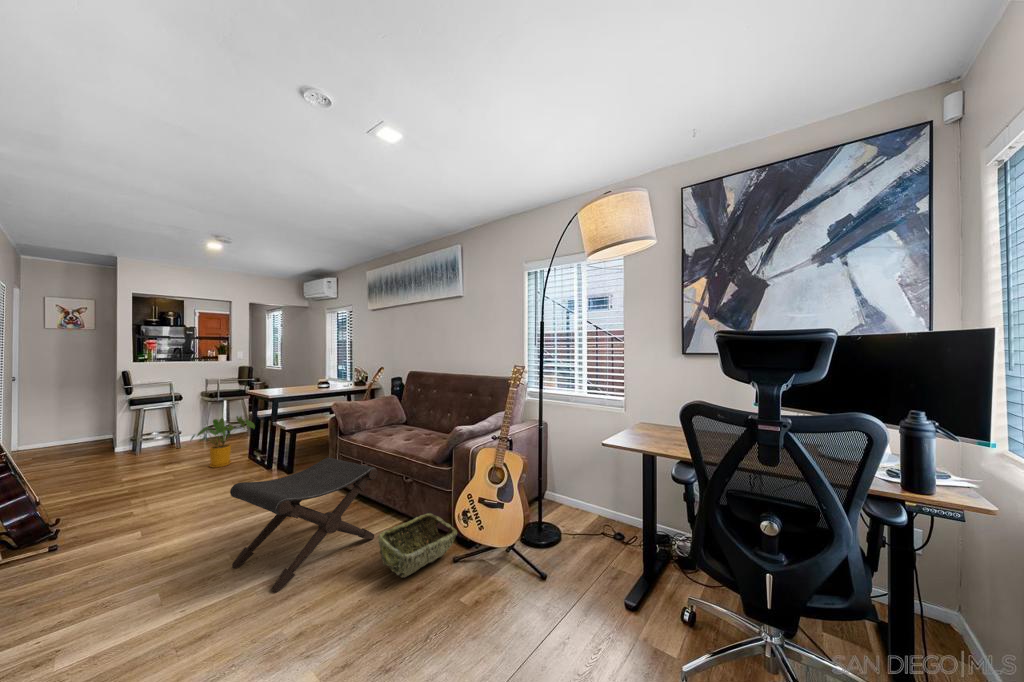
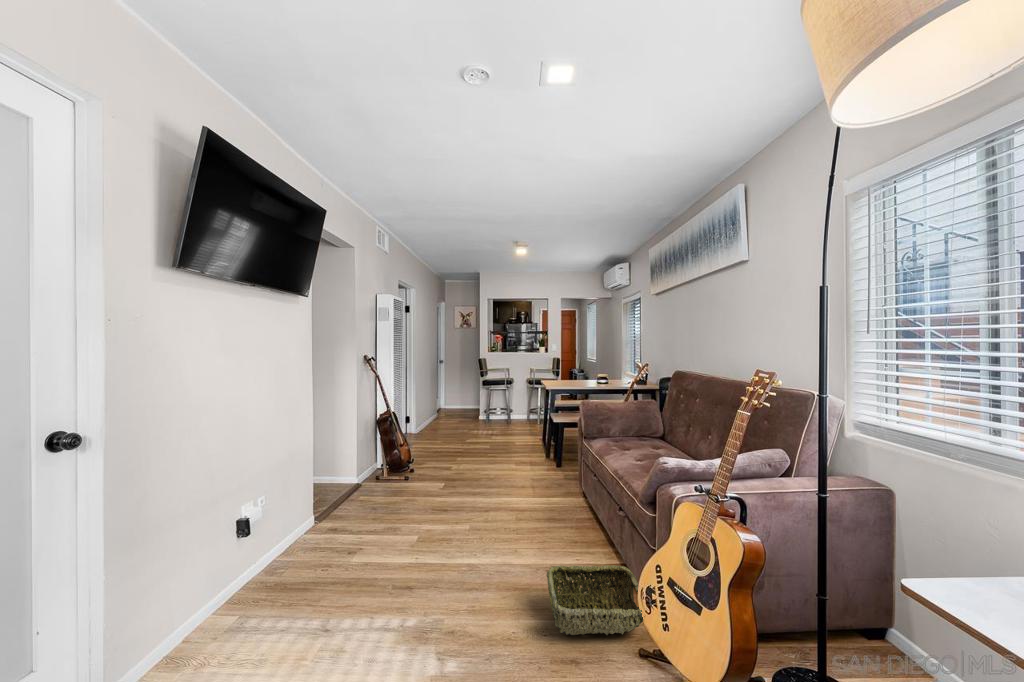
house plant: present [190,416,255,468] -> none [501,403,545,447]
footstool: present [230,457,377,593] -> none [458,461,577,580]

